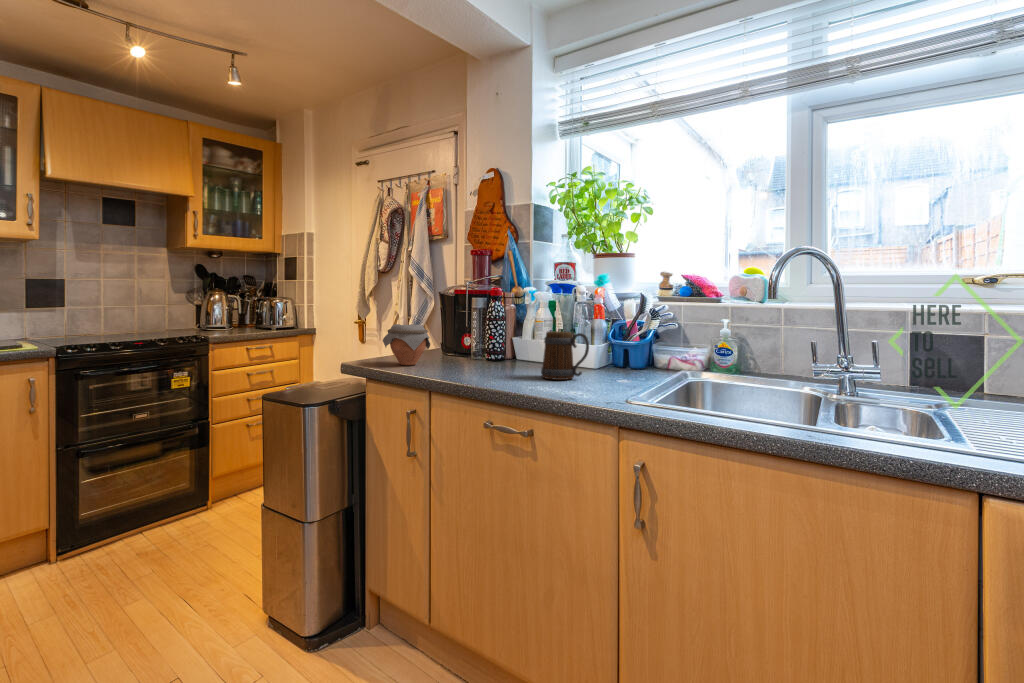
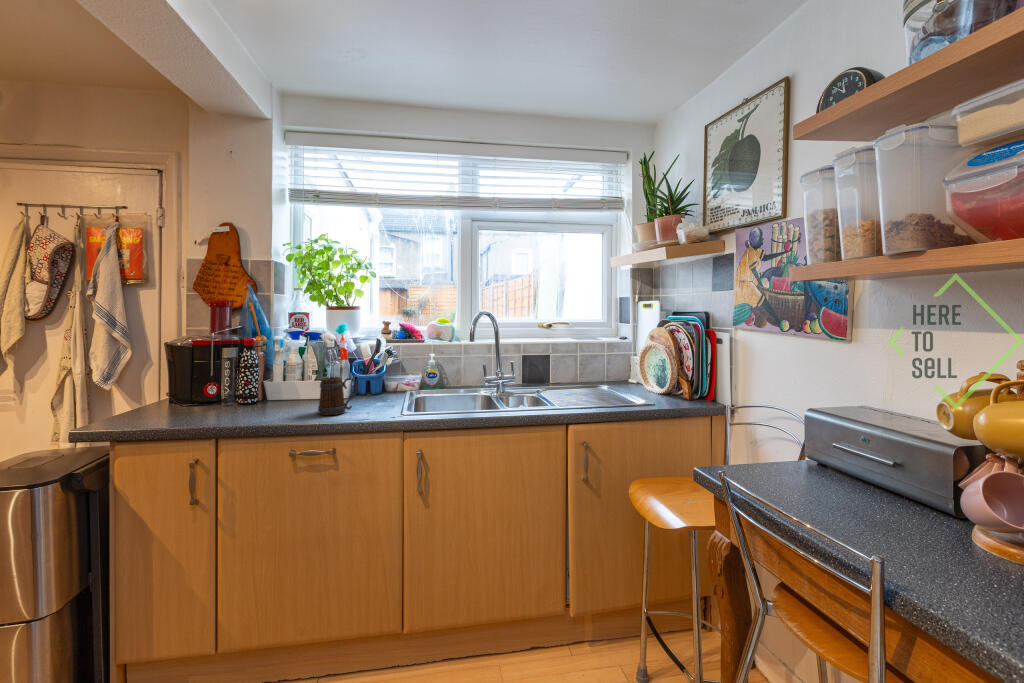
jar: present [383,324,430,365] -> none [130,380,191,422]

